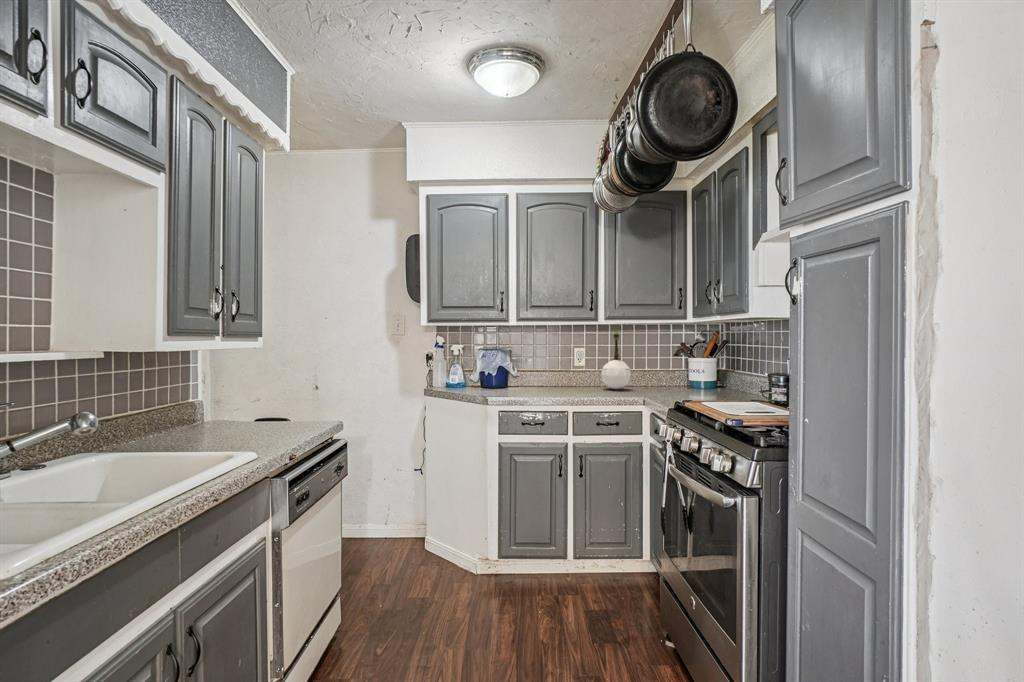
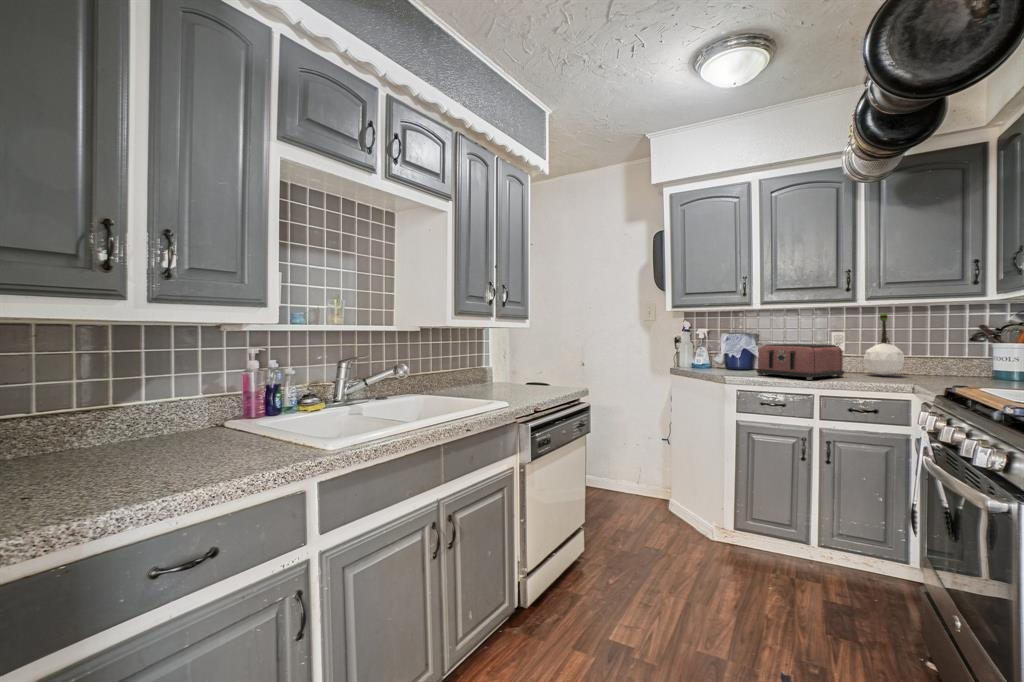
toaster: none [516,361,588,398] -> present [756,344,844,380]

